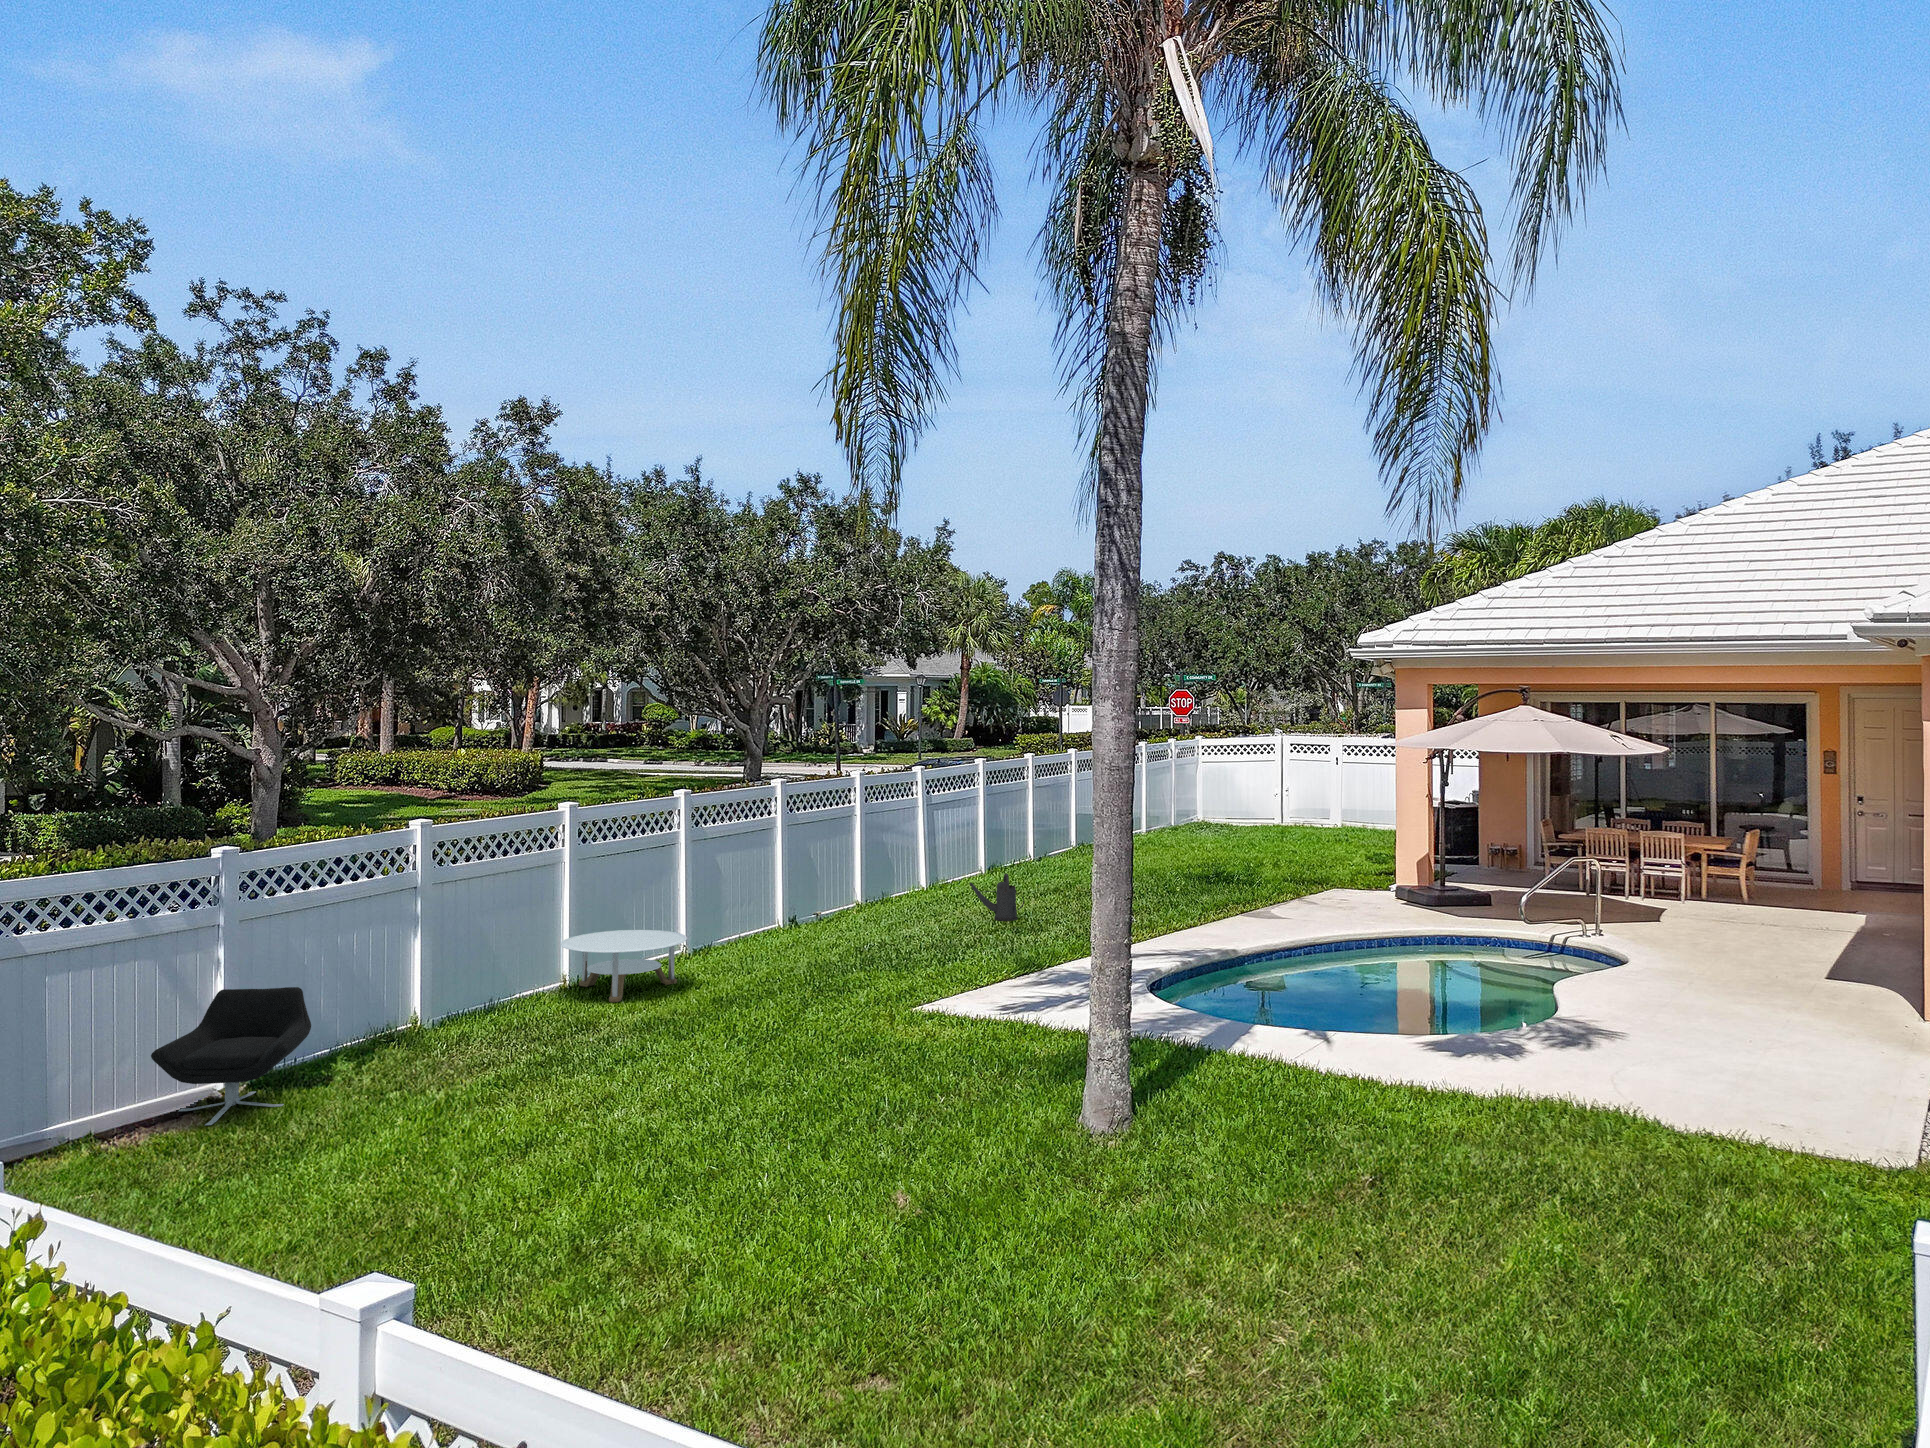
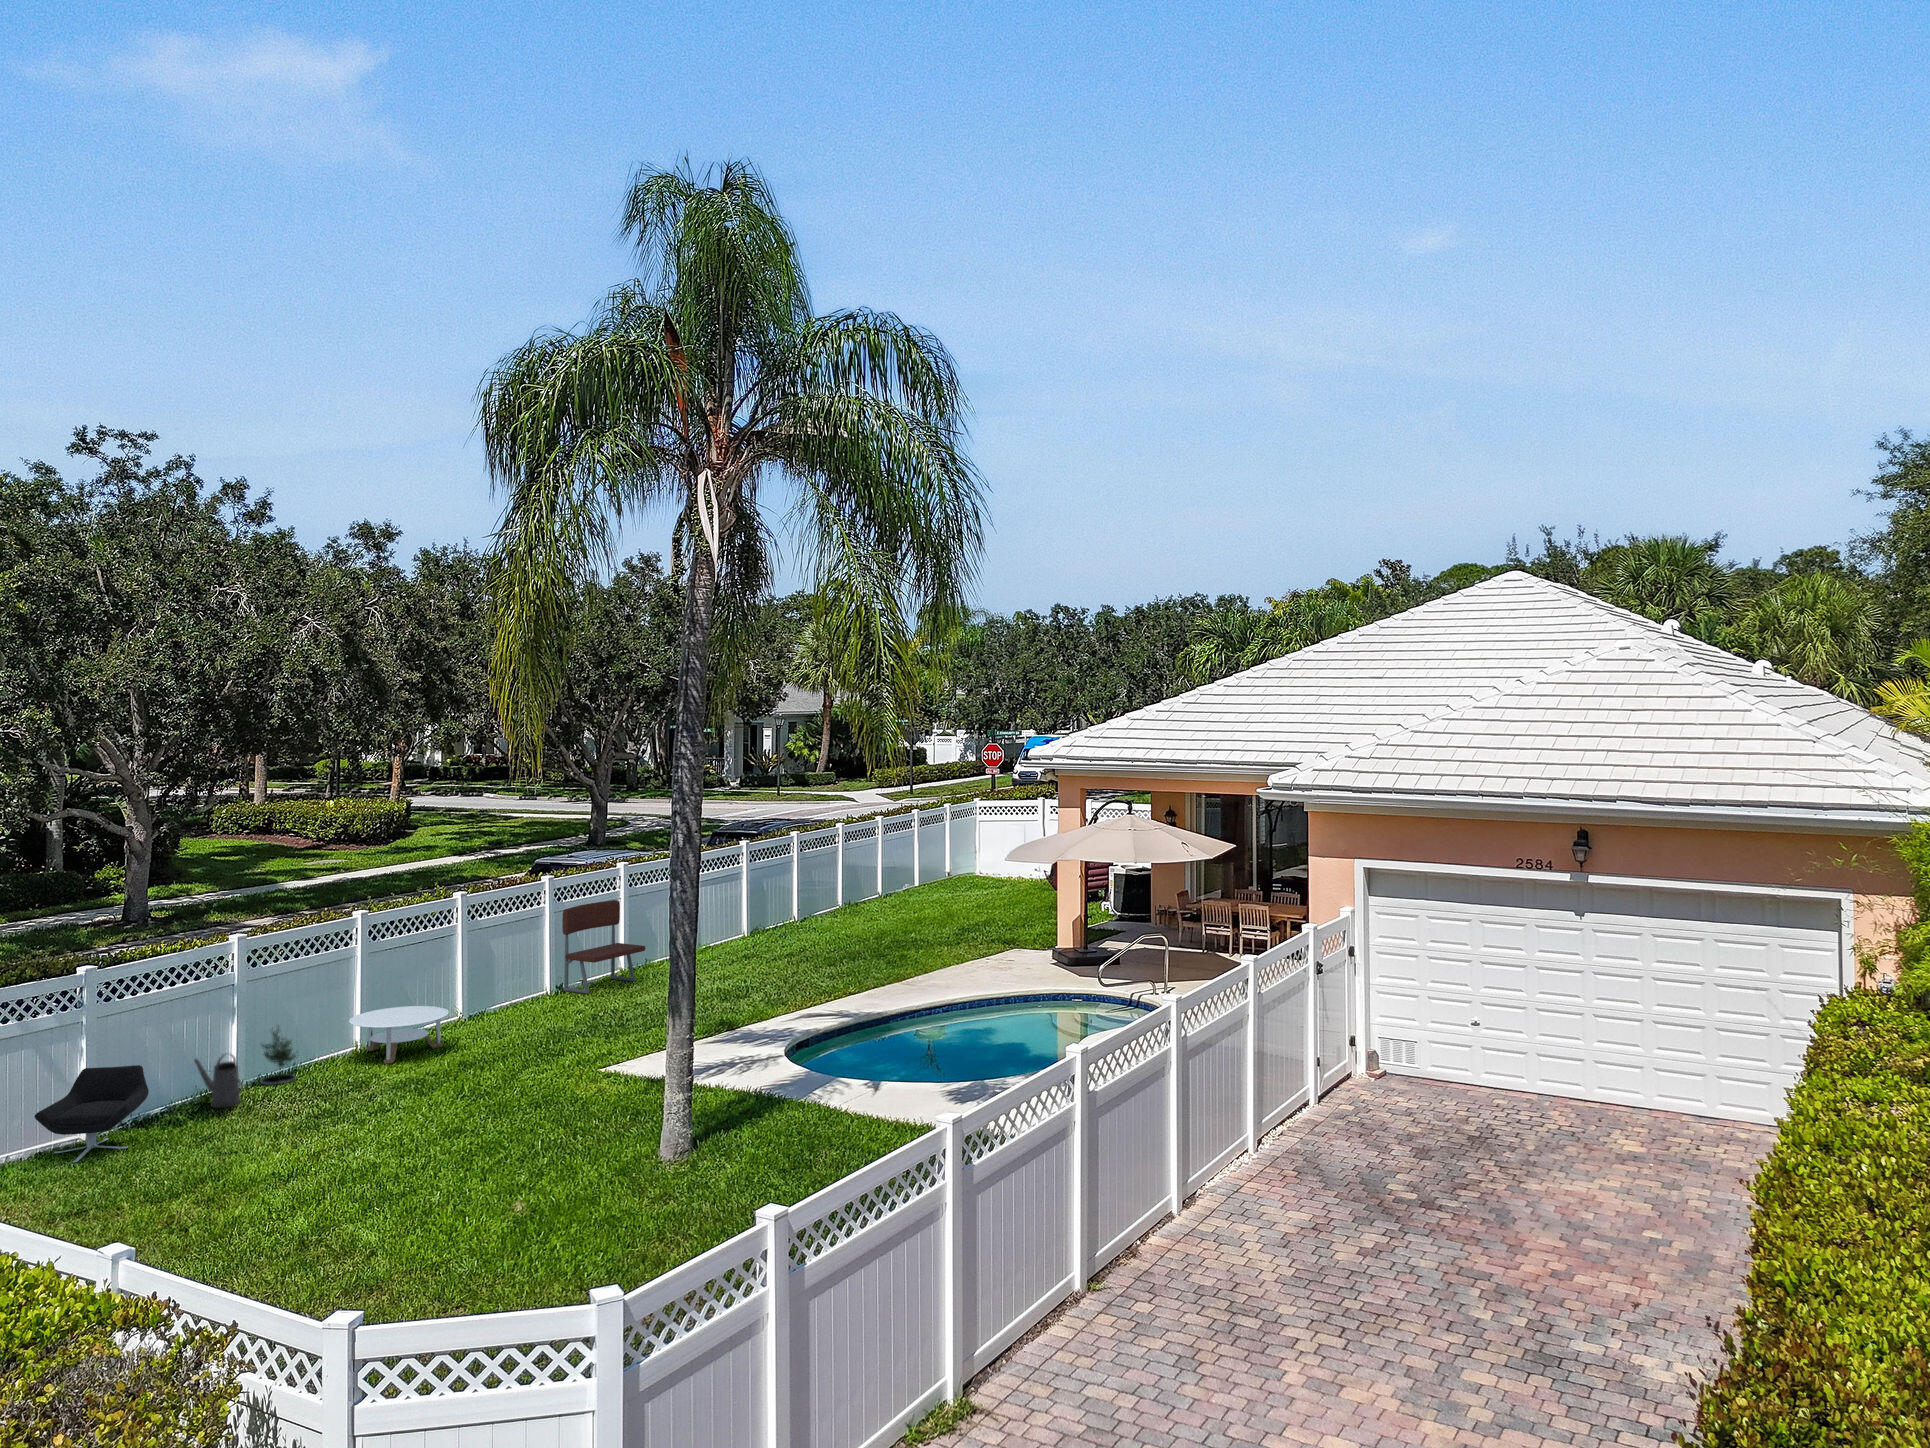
bench: none [798,814,894,928] -> present [562,900,645,994]
watering can: present [970,874,1024,921] -> present [194,1054,242,1108]
potted tree: none [450,941,504,1025] -> present [260,1027,298,1085]

